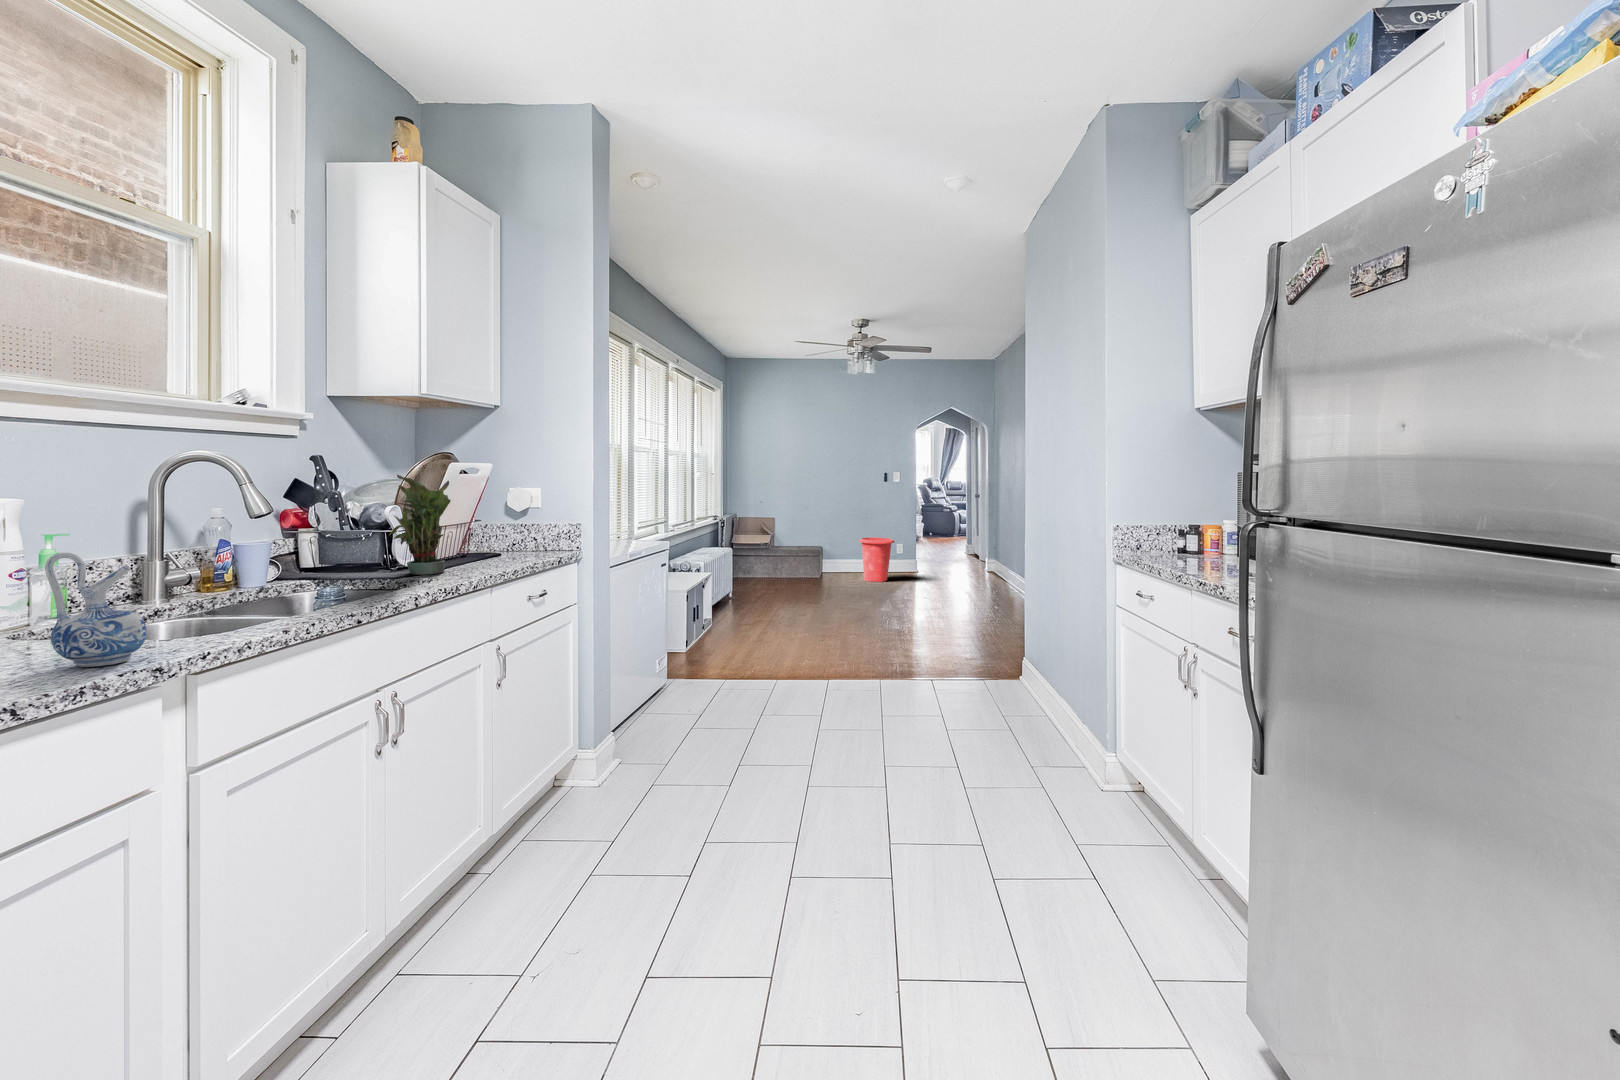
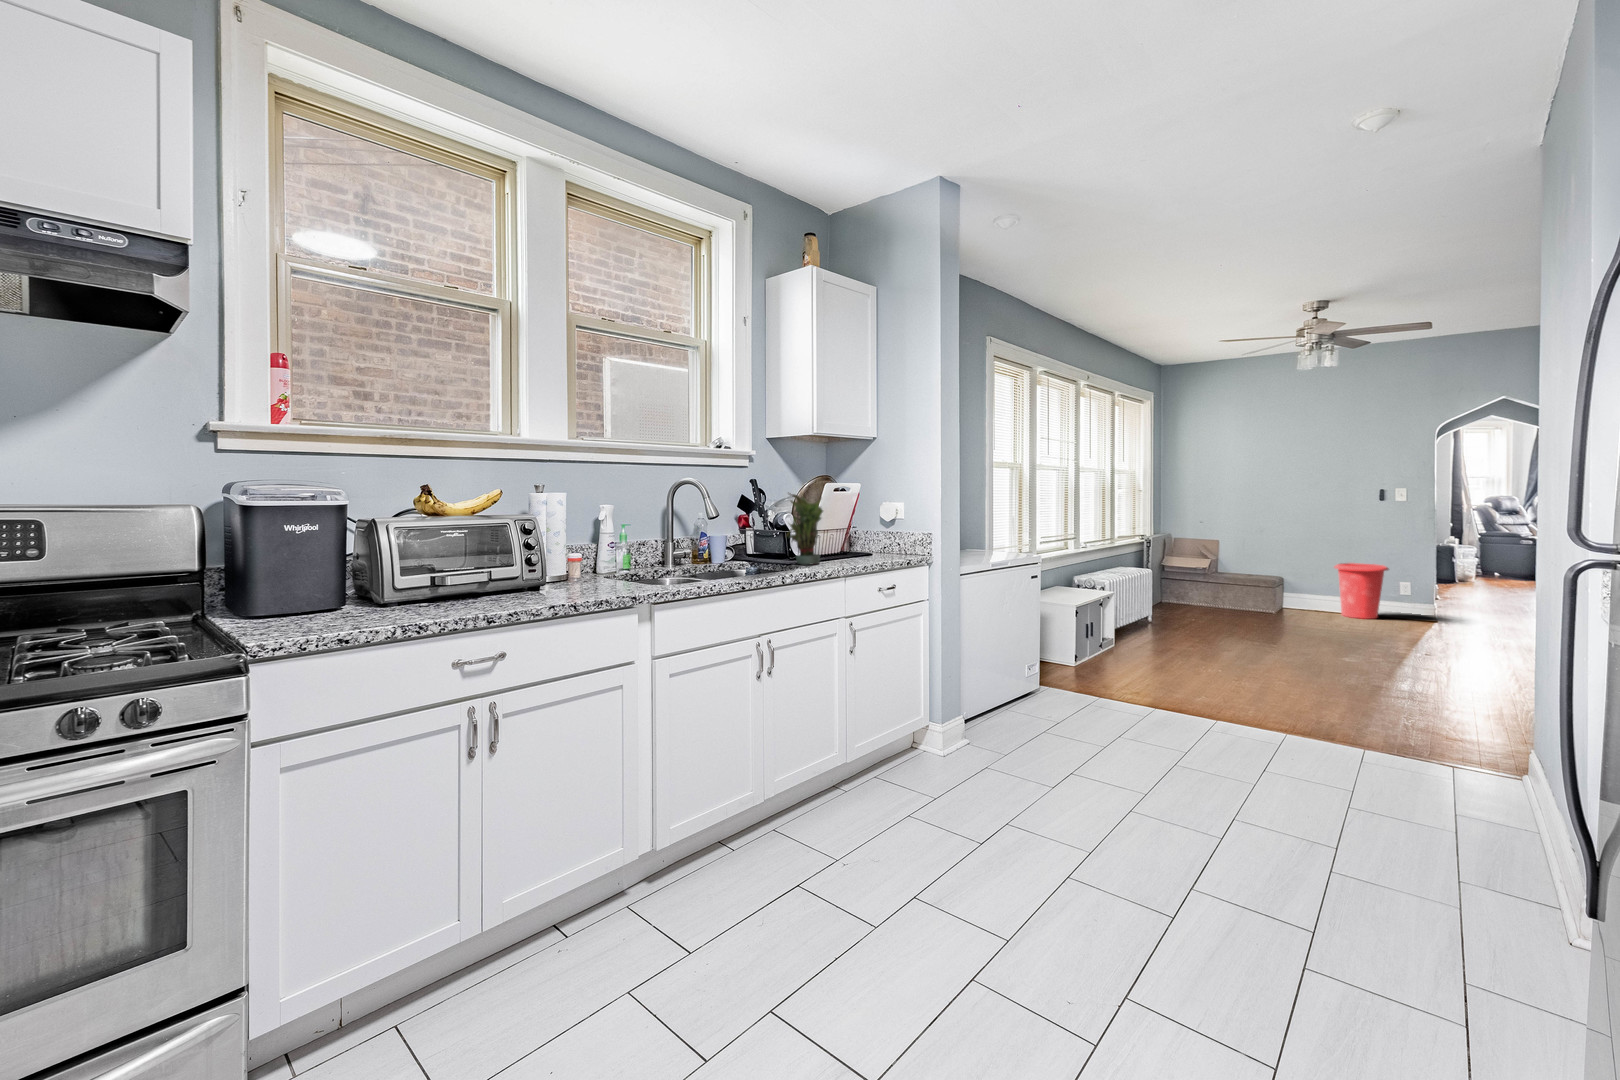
ceramic pitcher: present [45,553,146,667] -> none [594,533,633,593]

